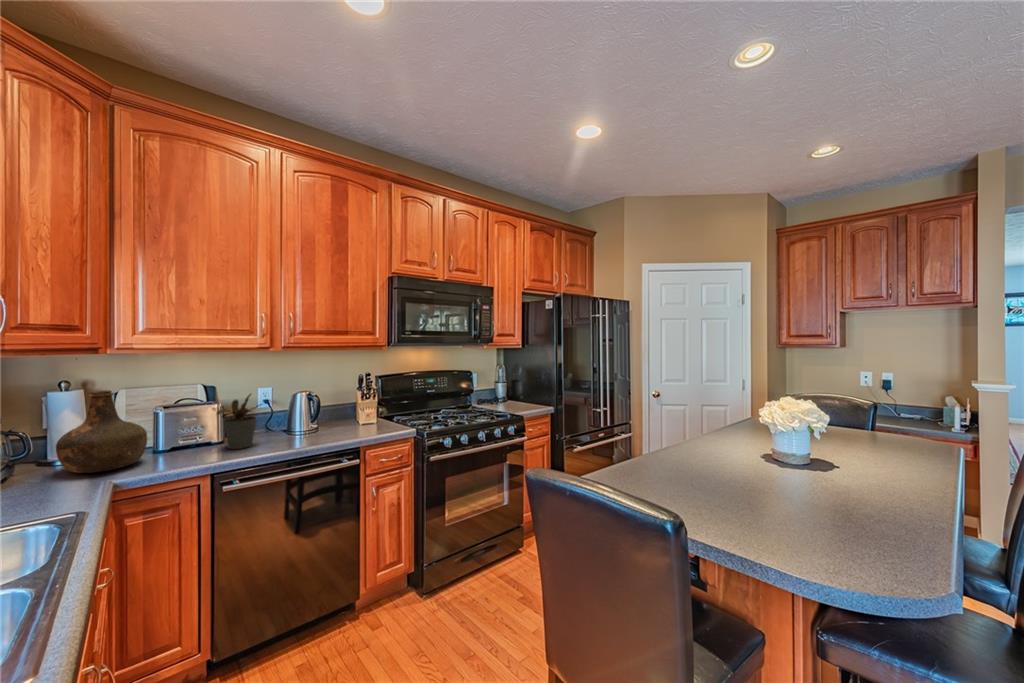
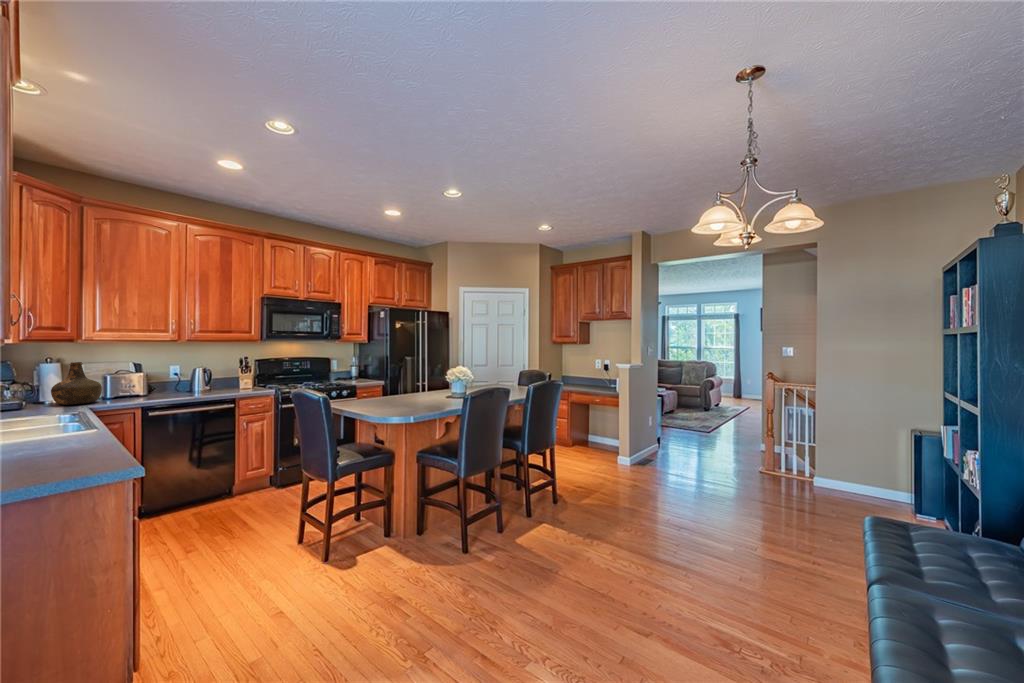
potted plant: present [217,394,260,449] -> none [143,366,173,398]

